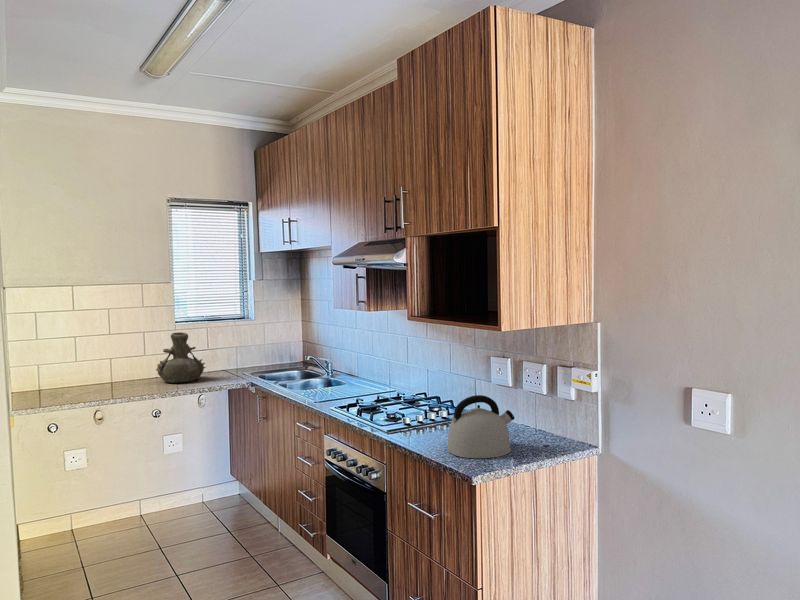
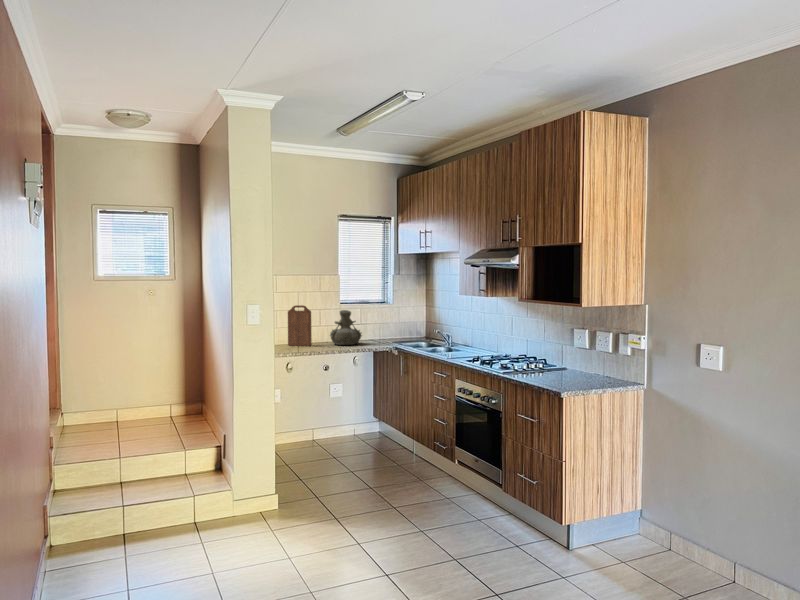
cutting board: none [90,328,128,387] -> present [288,305,312,346]
kettle: present [447,395,515,458] -> none [545,348,589,386]

